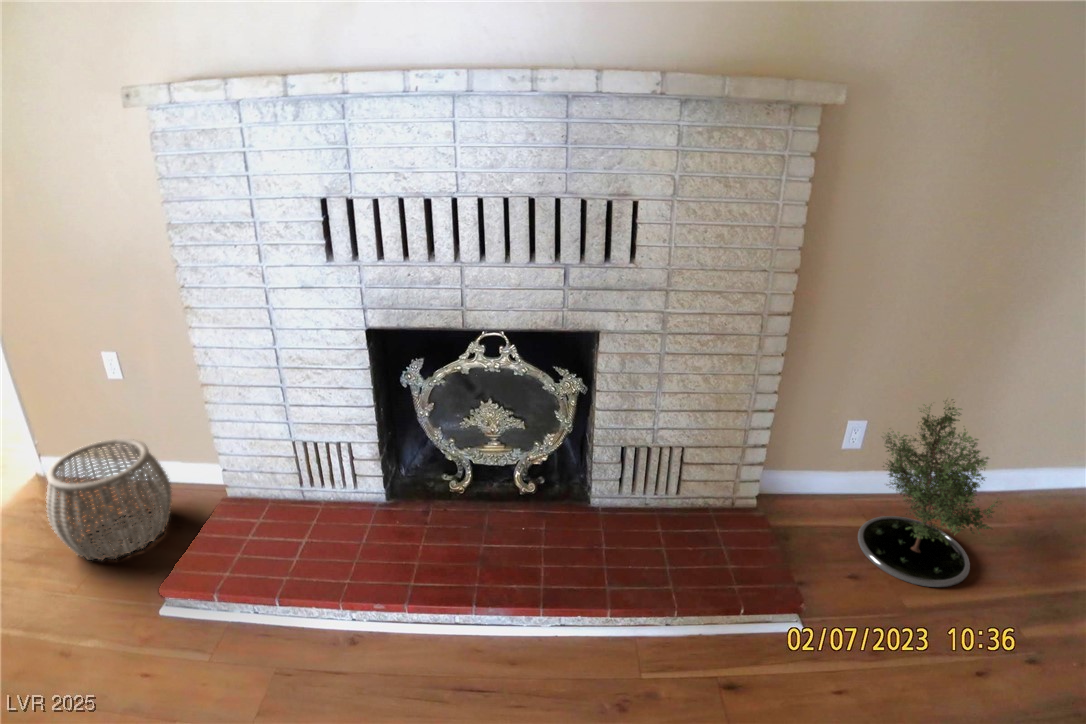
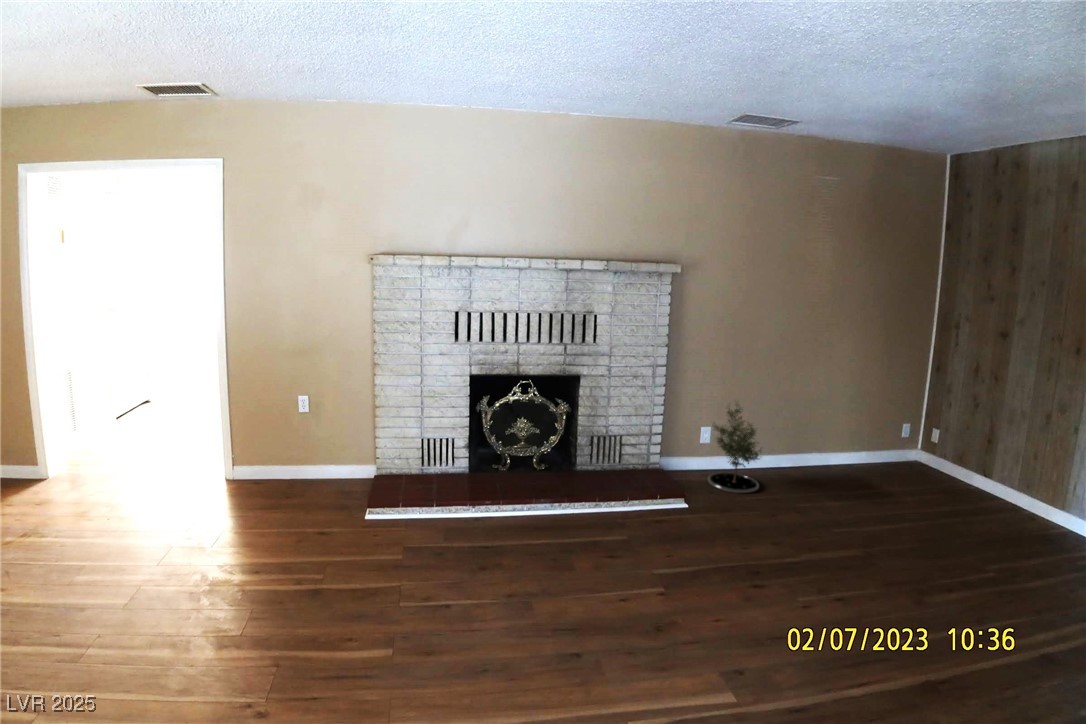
woven basket: present [46,439,172,560] -> none [291,441,352,503]

